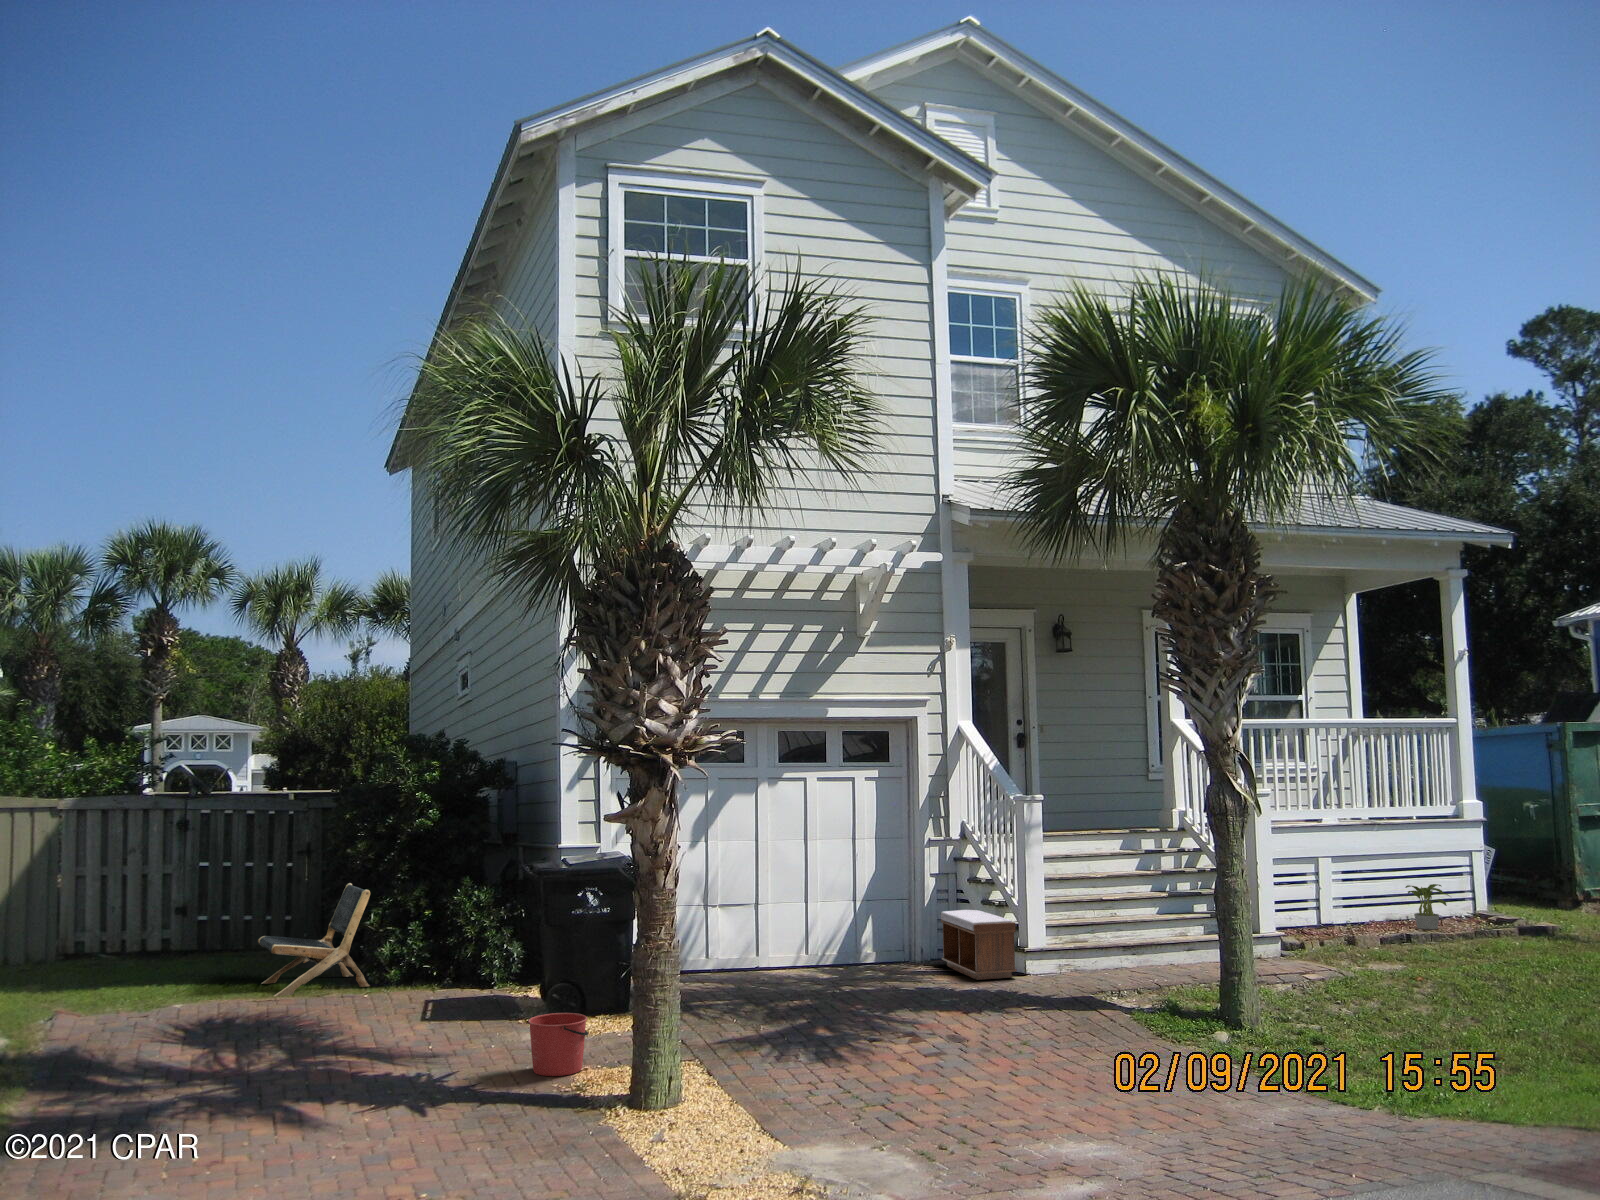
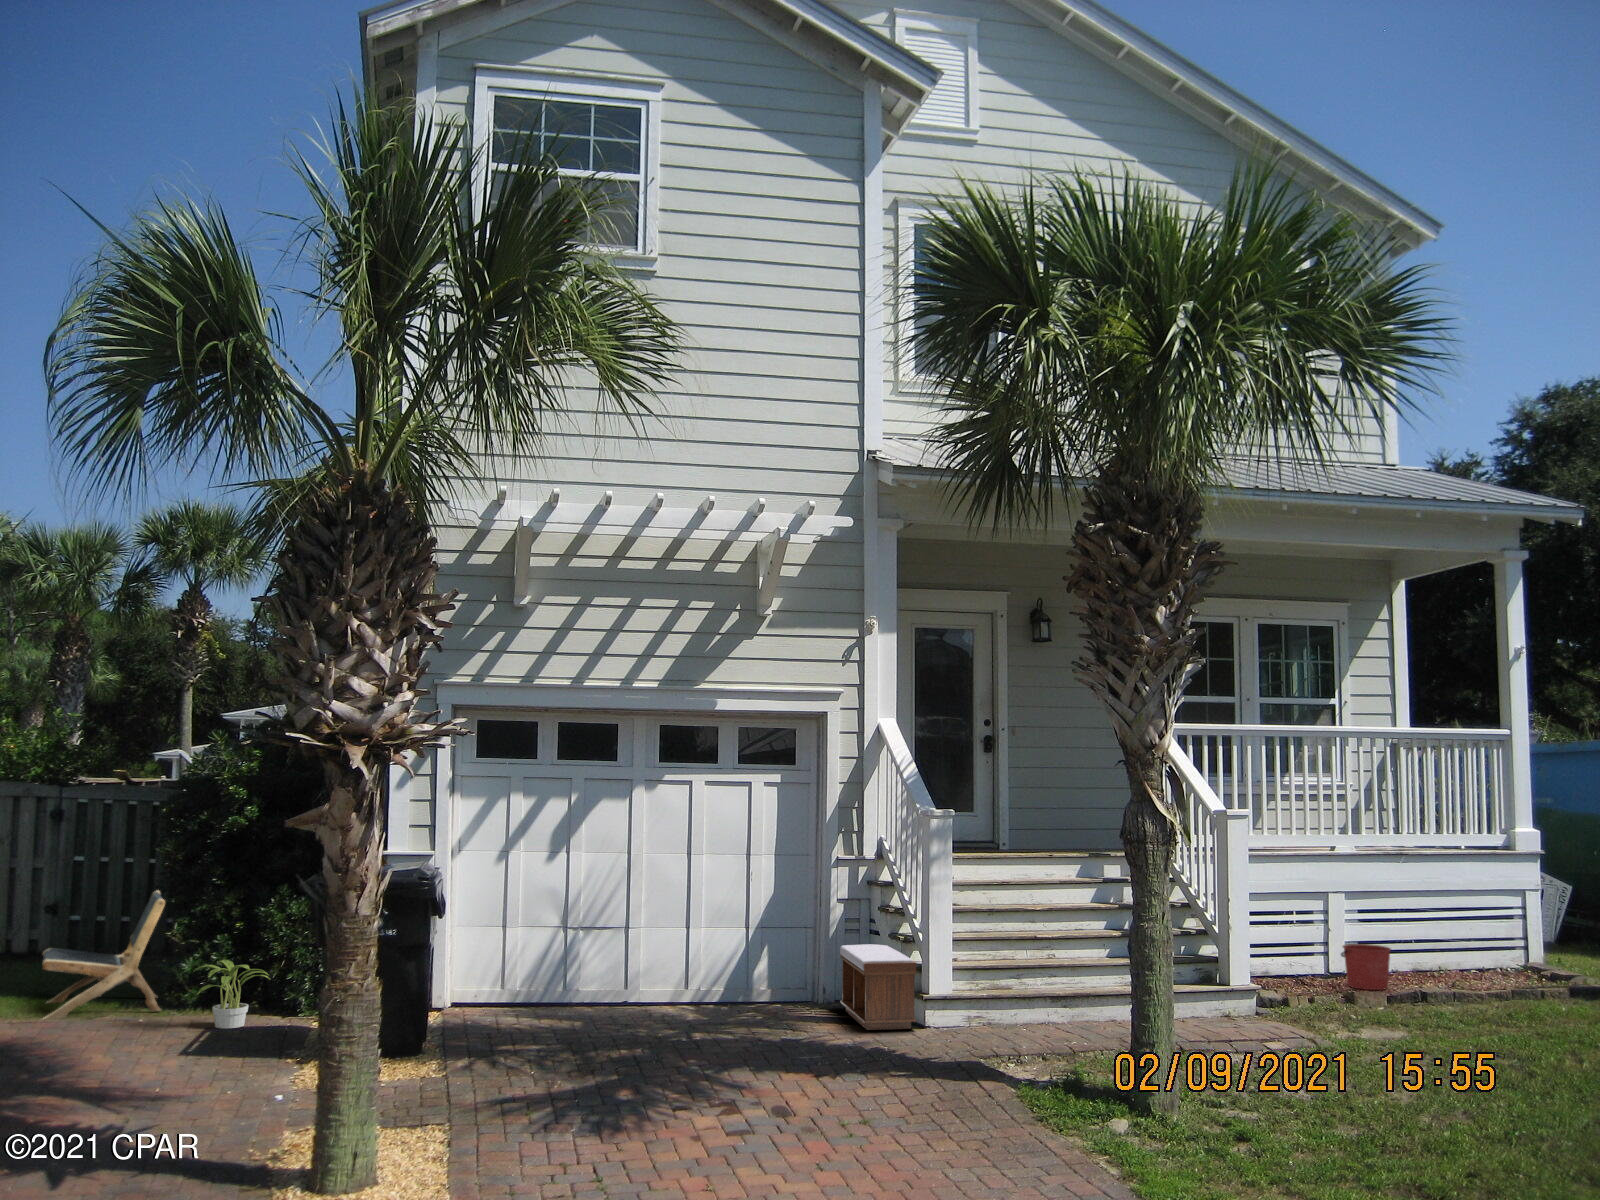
potted plant: present [1405,884,1449,929] -> present [194,960,270,1028]
bucket: present [528,1013,589,1076] -> present [1341,944,1391,990]

